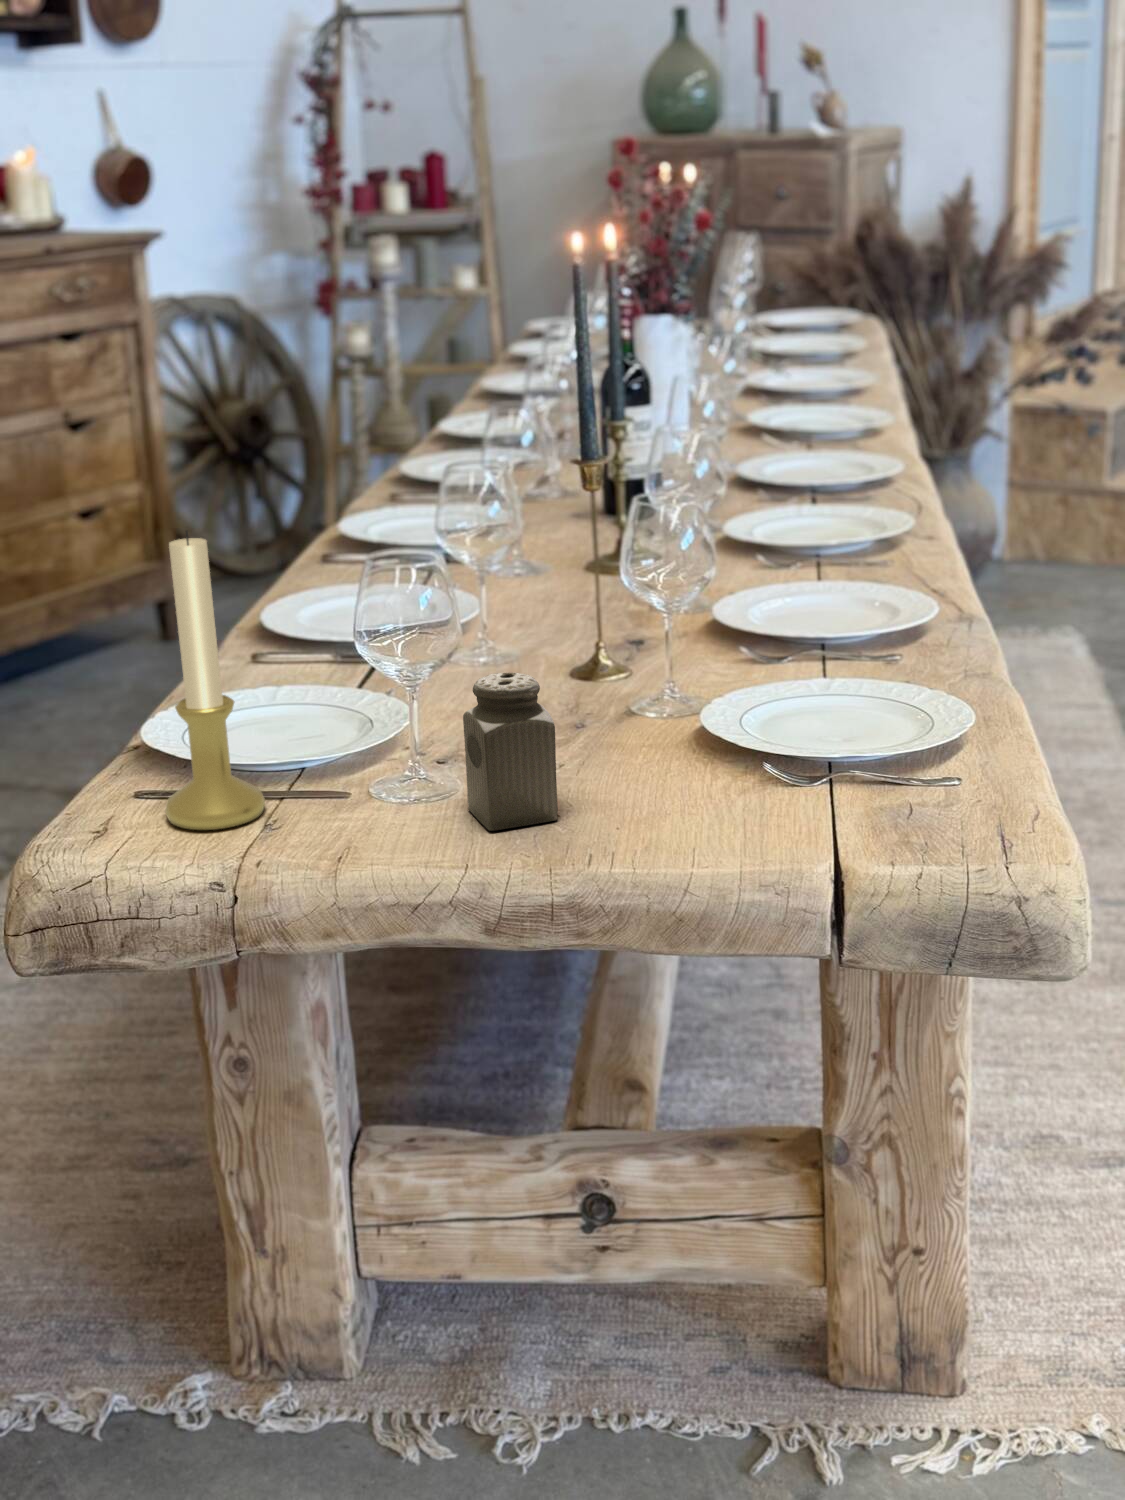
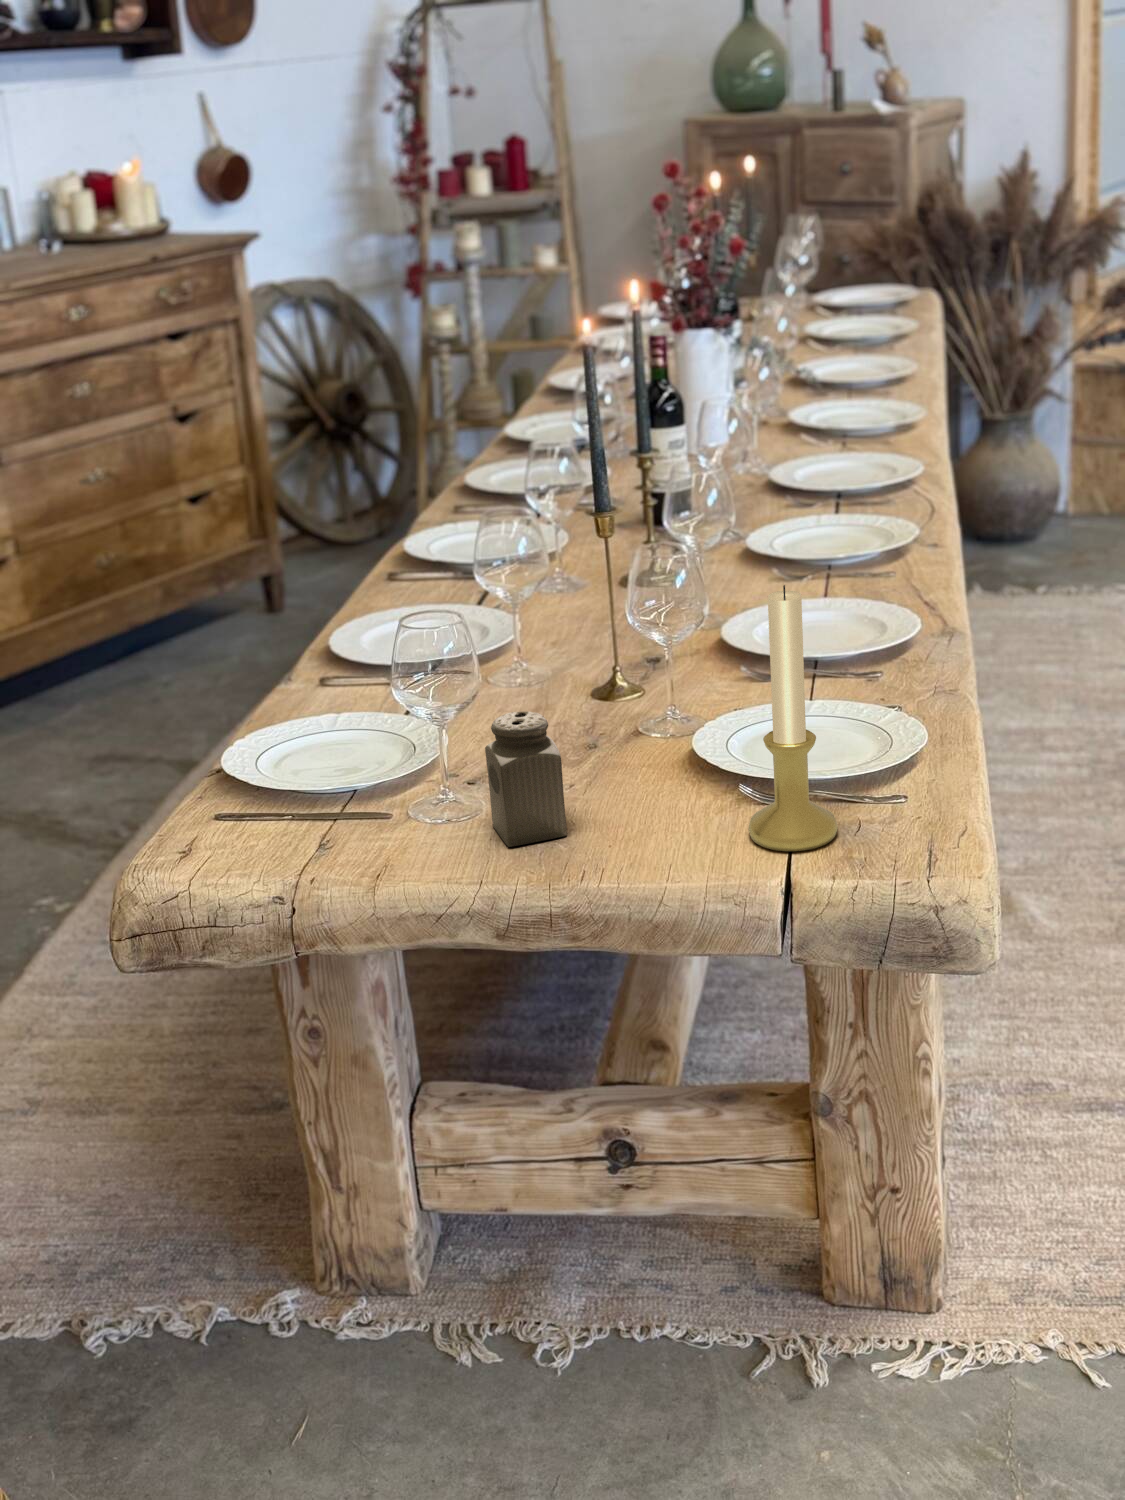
candle holder: present [165,531,265,830] -> present [748,585,838,851]

